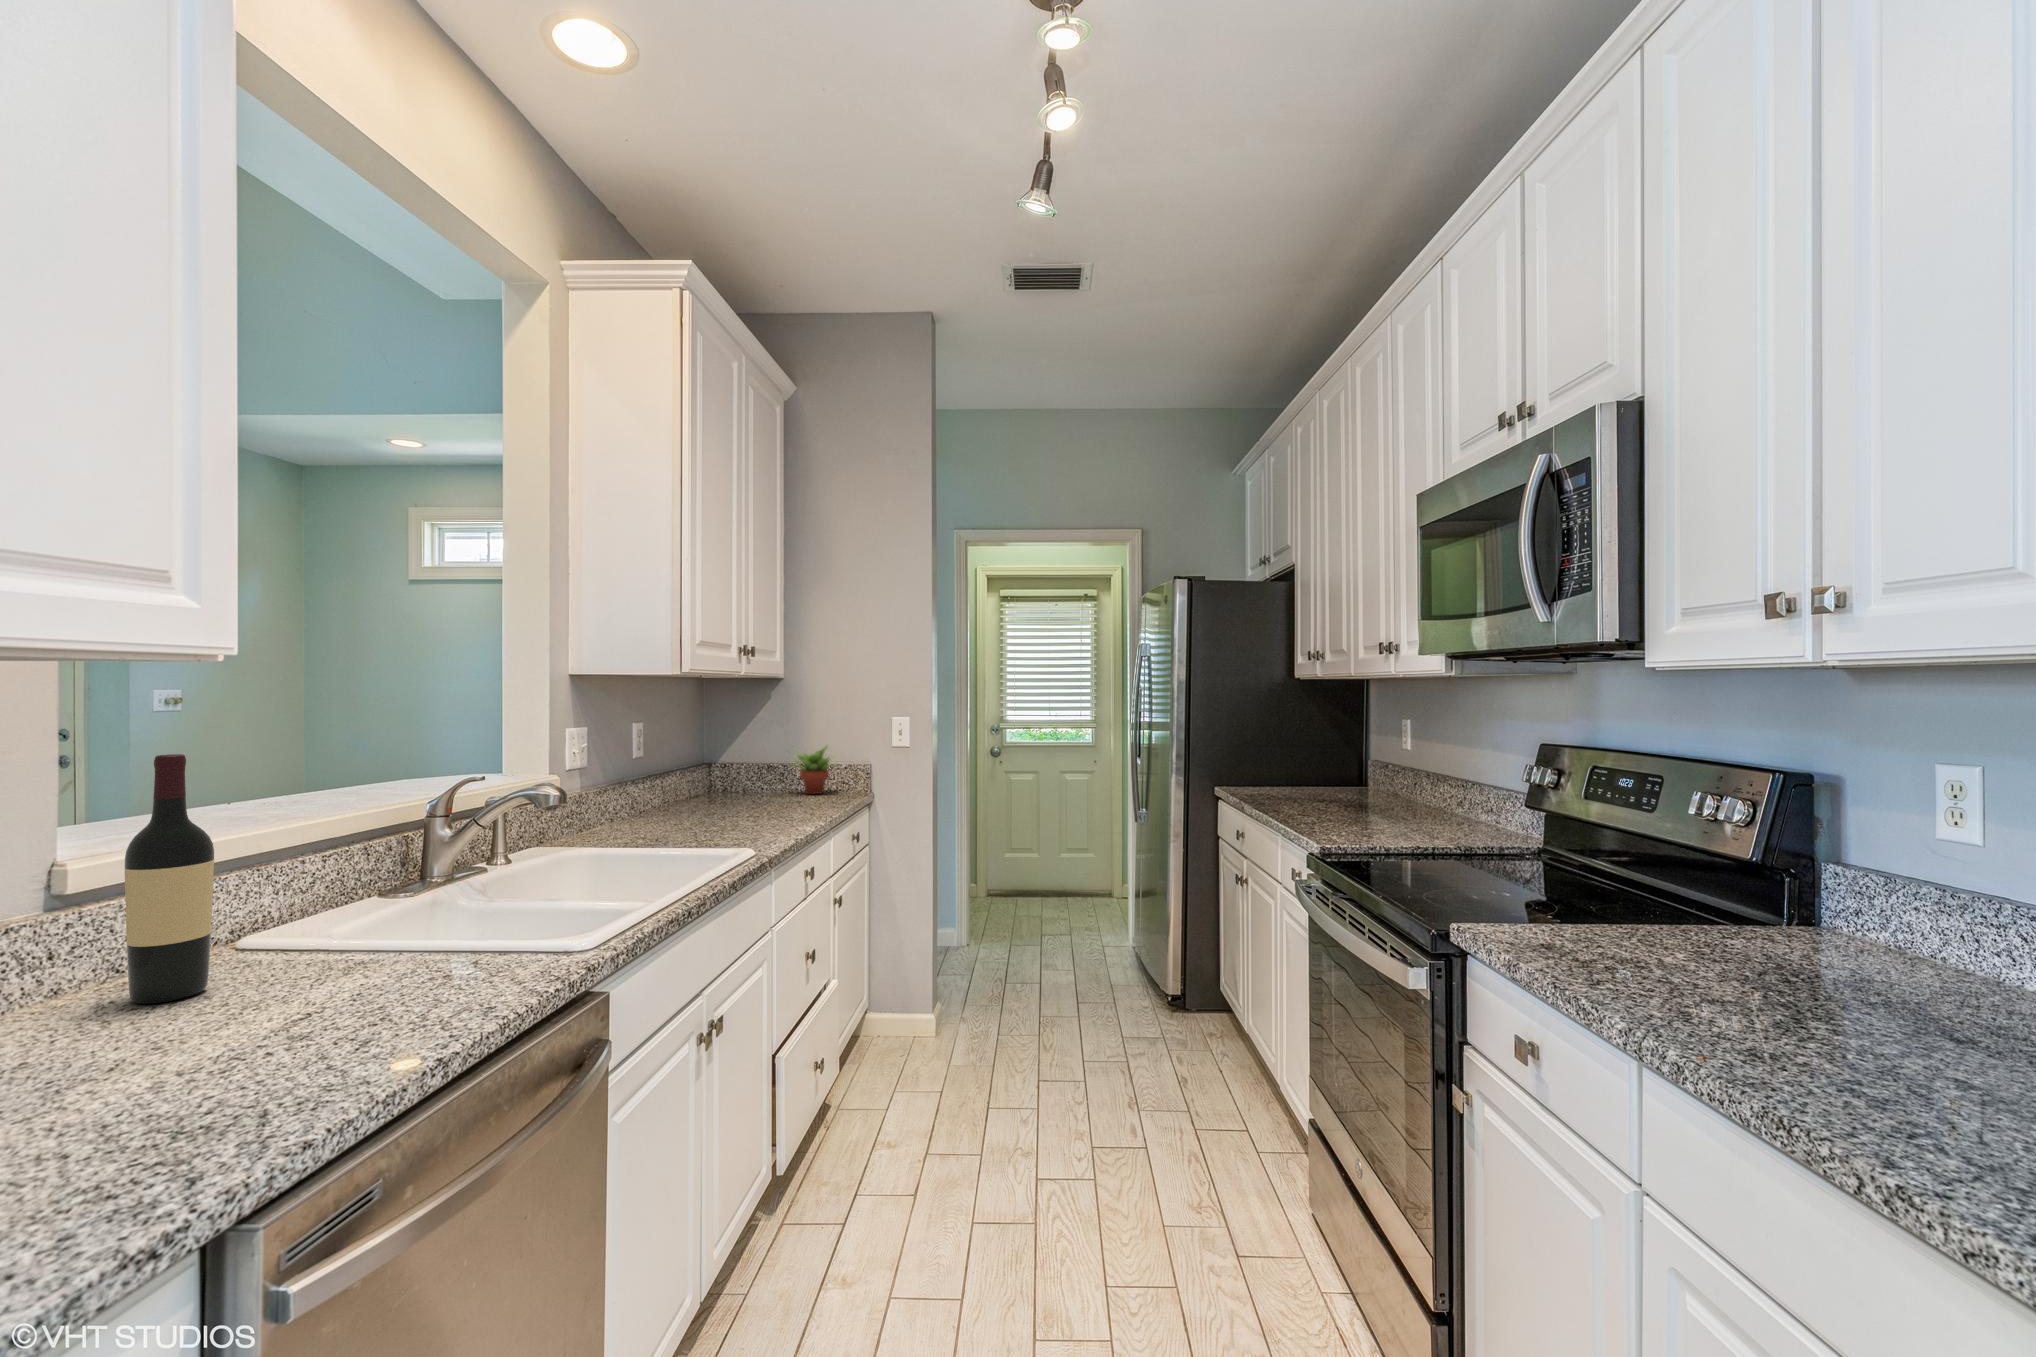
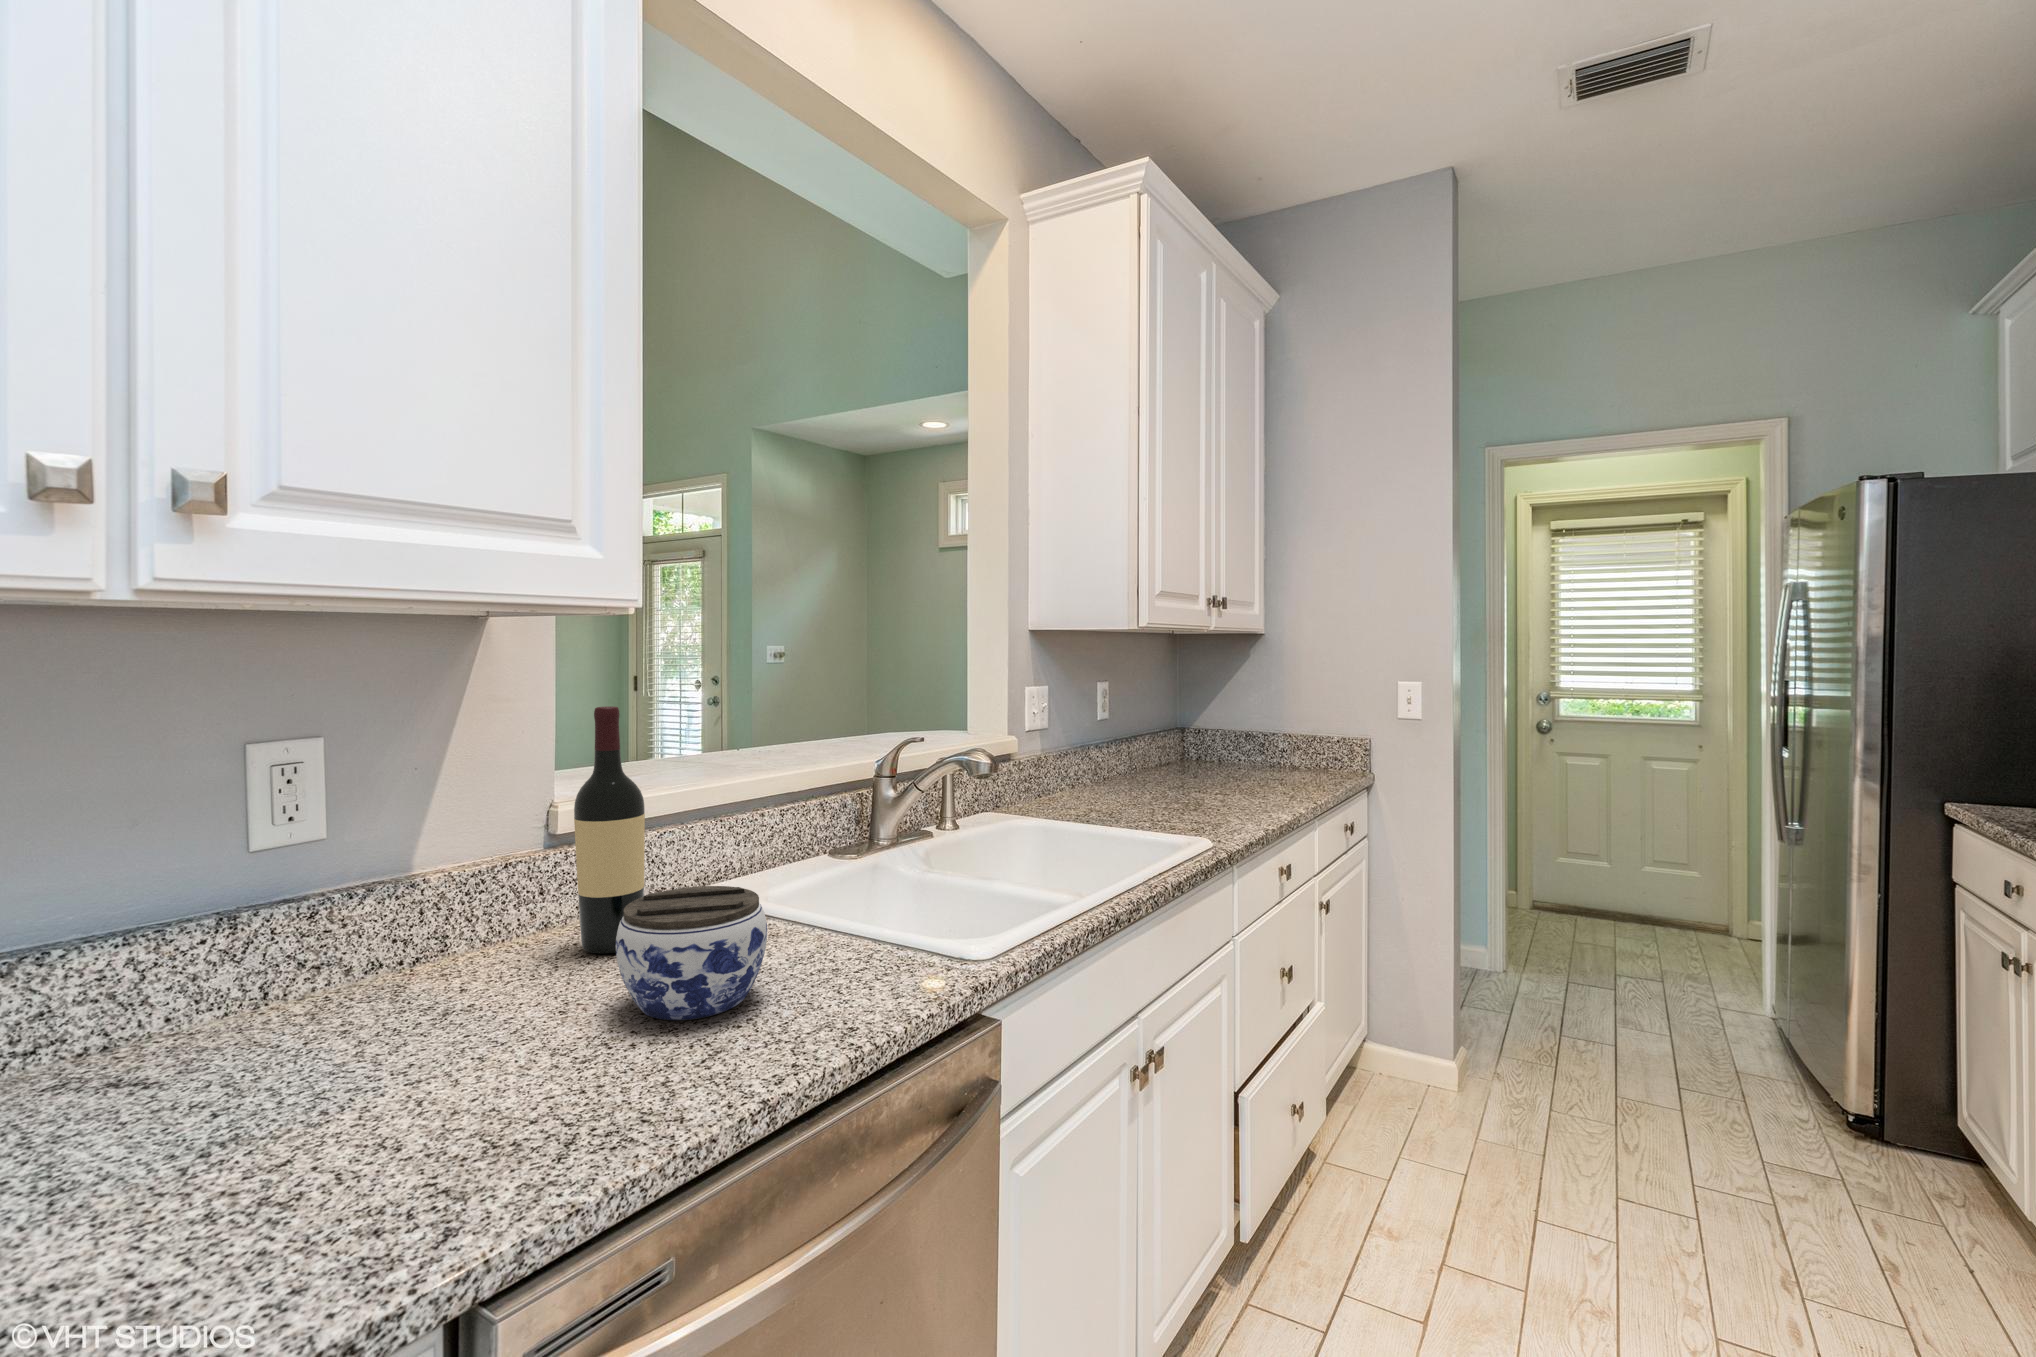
succulent plant: present [793,746,836,794] -> none [1265,708,1331,771]
jar: none [230,910,394,1032] -> present [616,886,767,1020]

